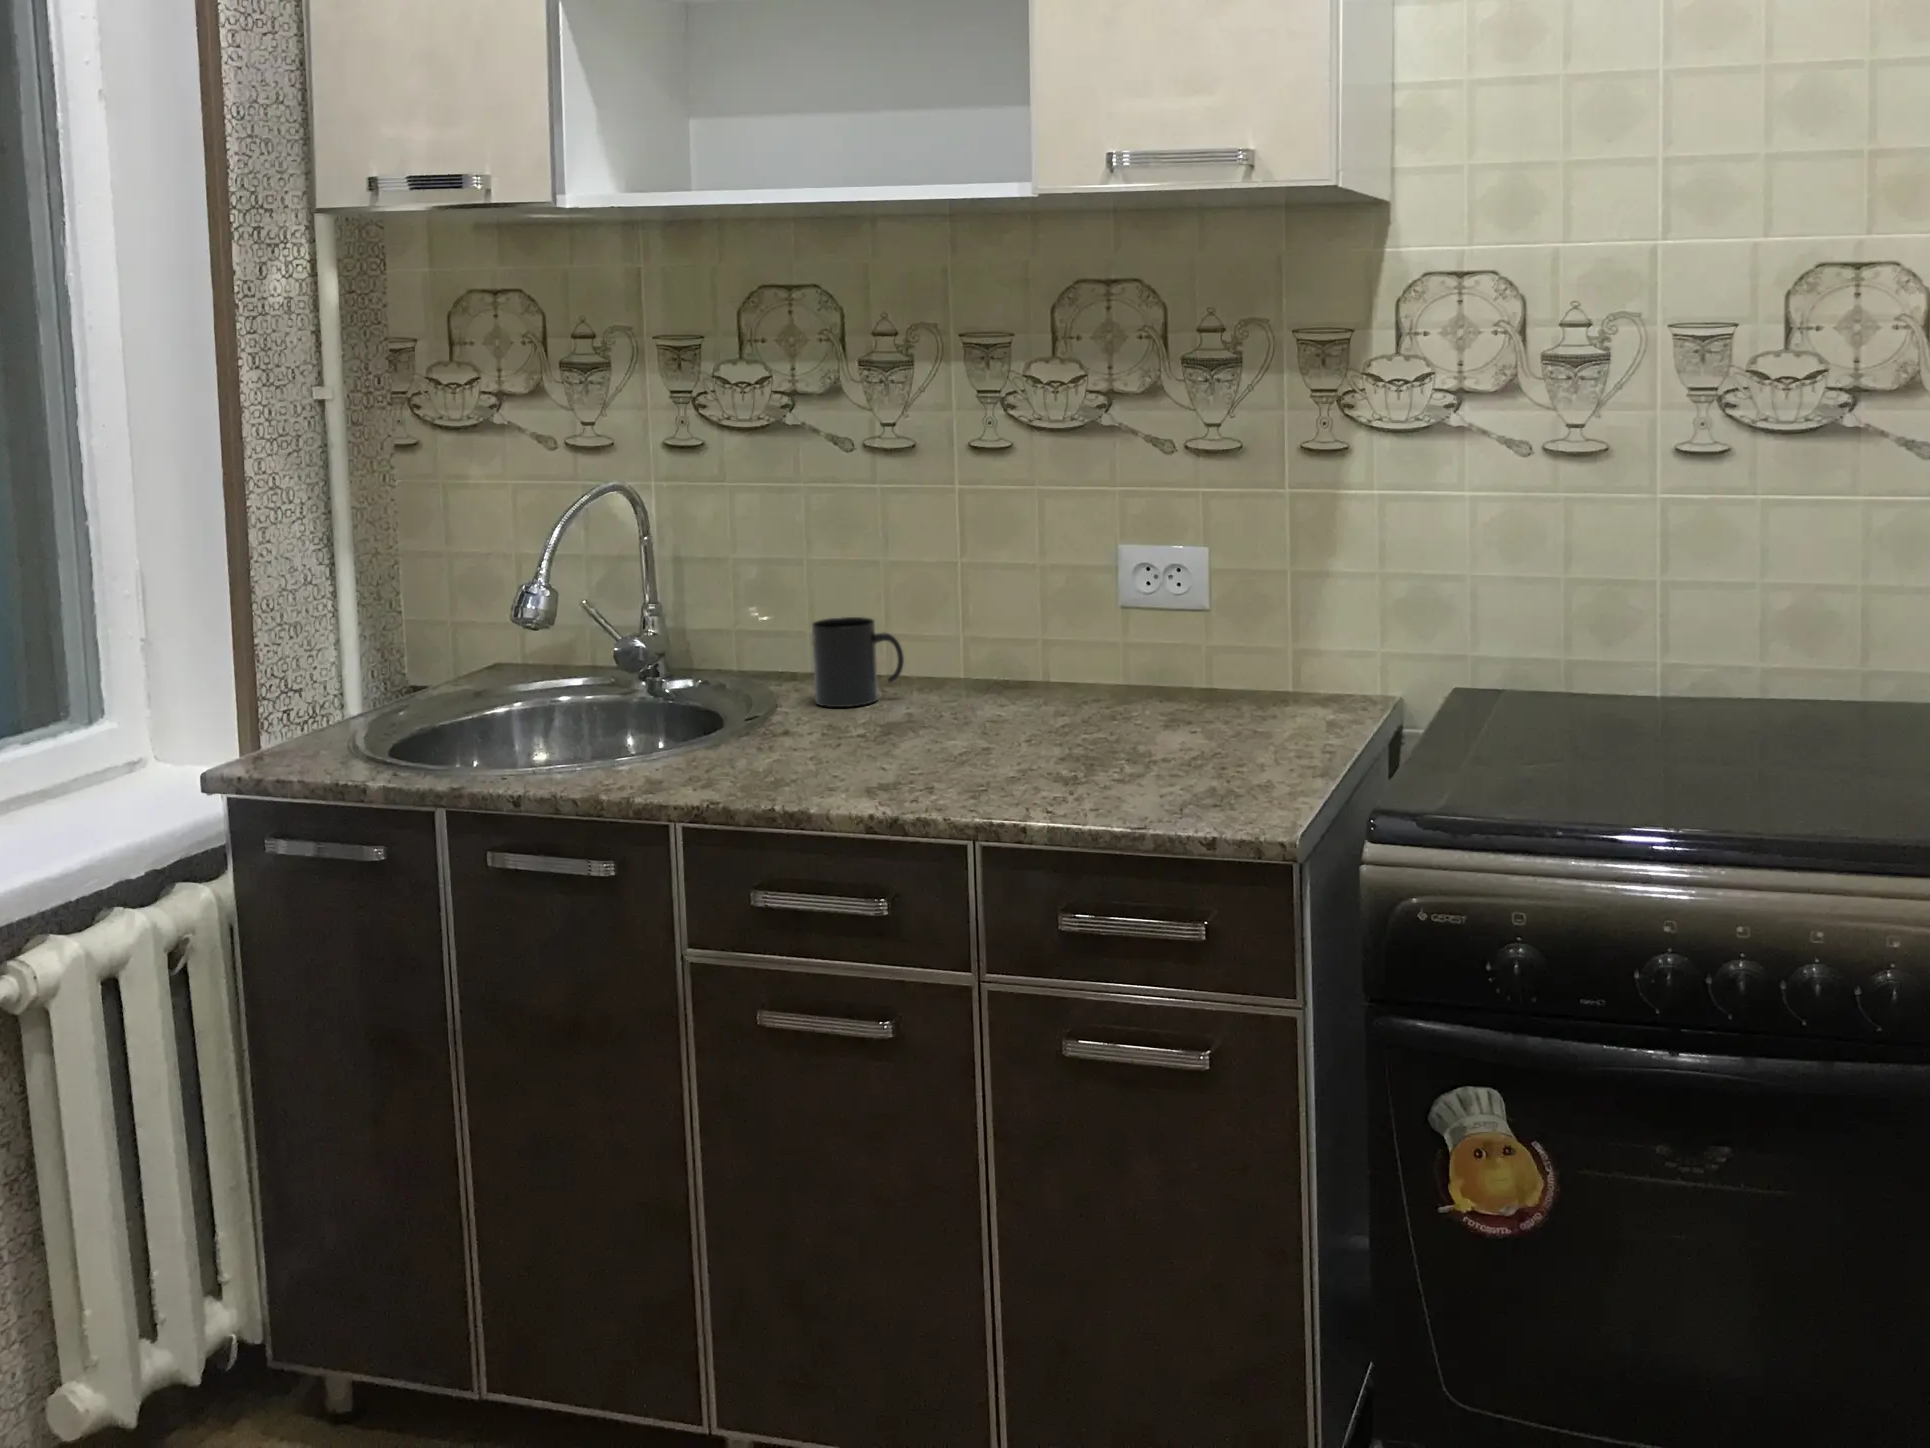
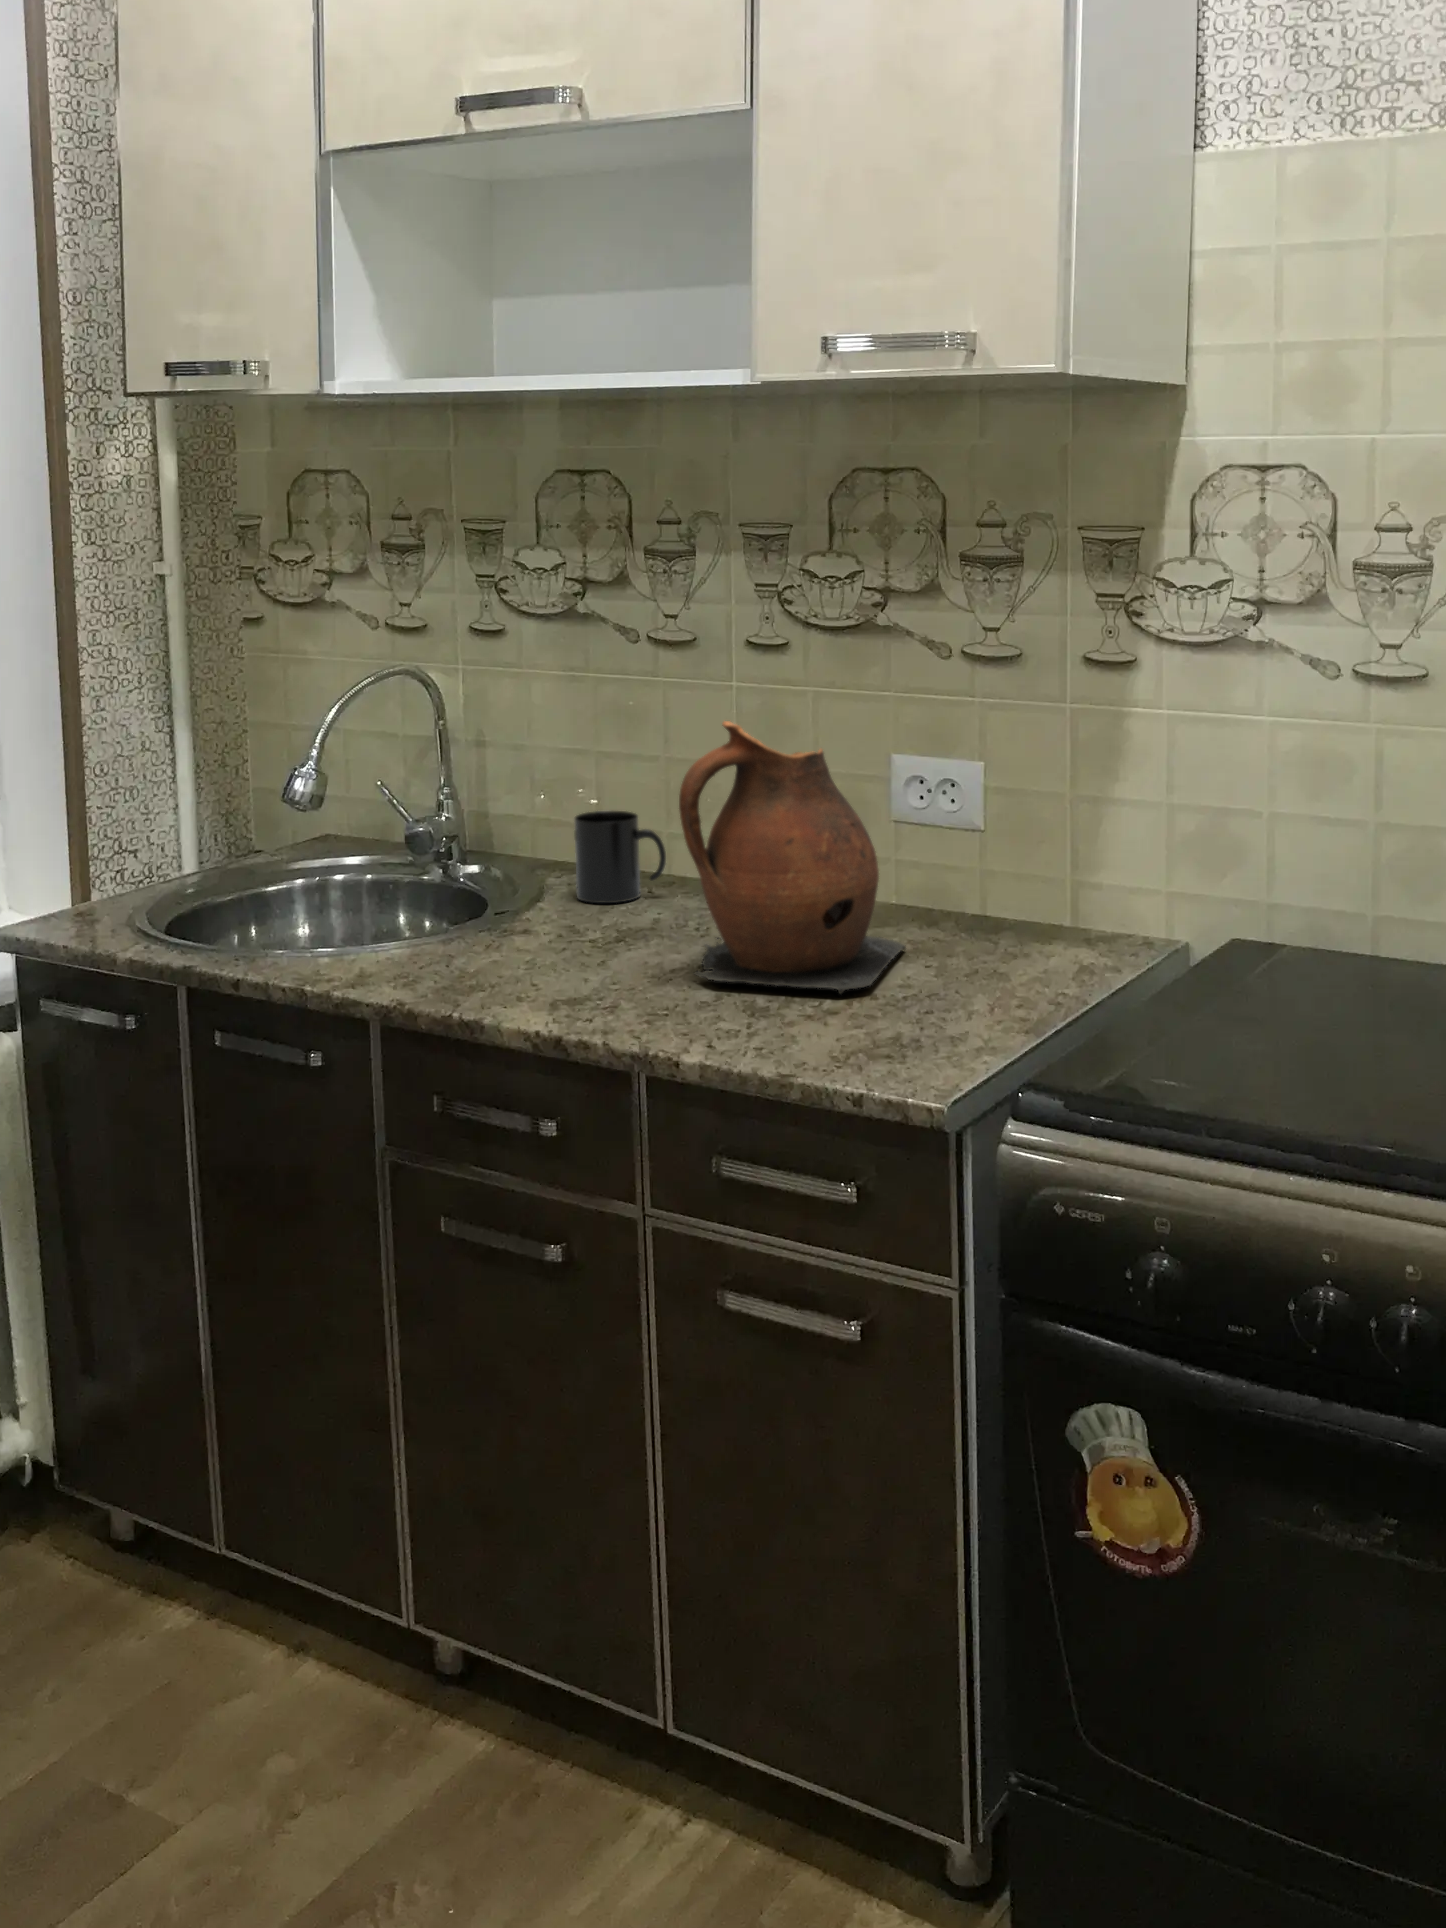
ceramic pitcher: none [971,515,1167,763] -> present [679,721,905,994]

